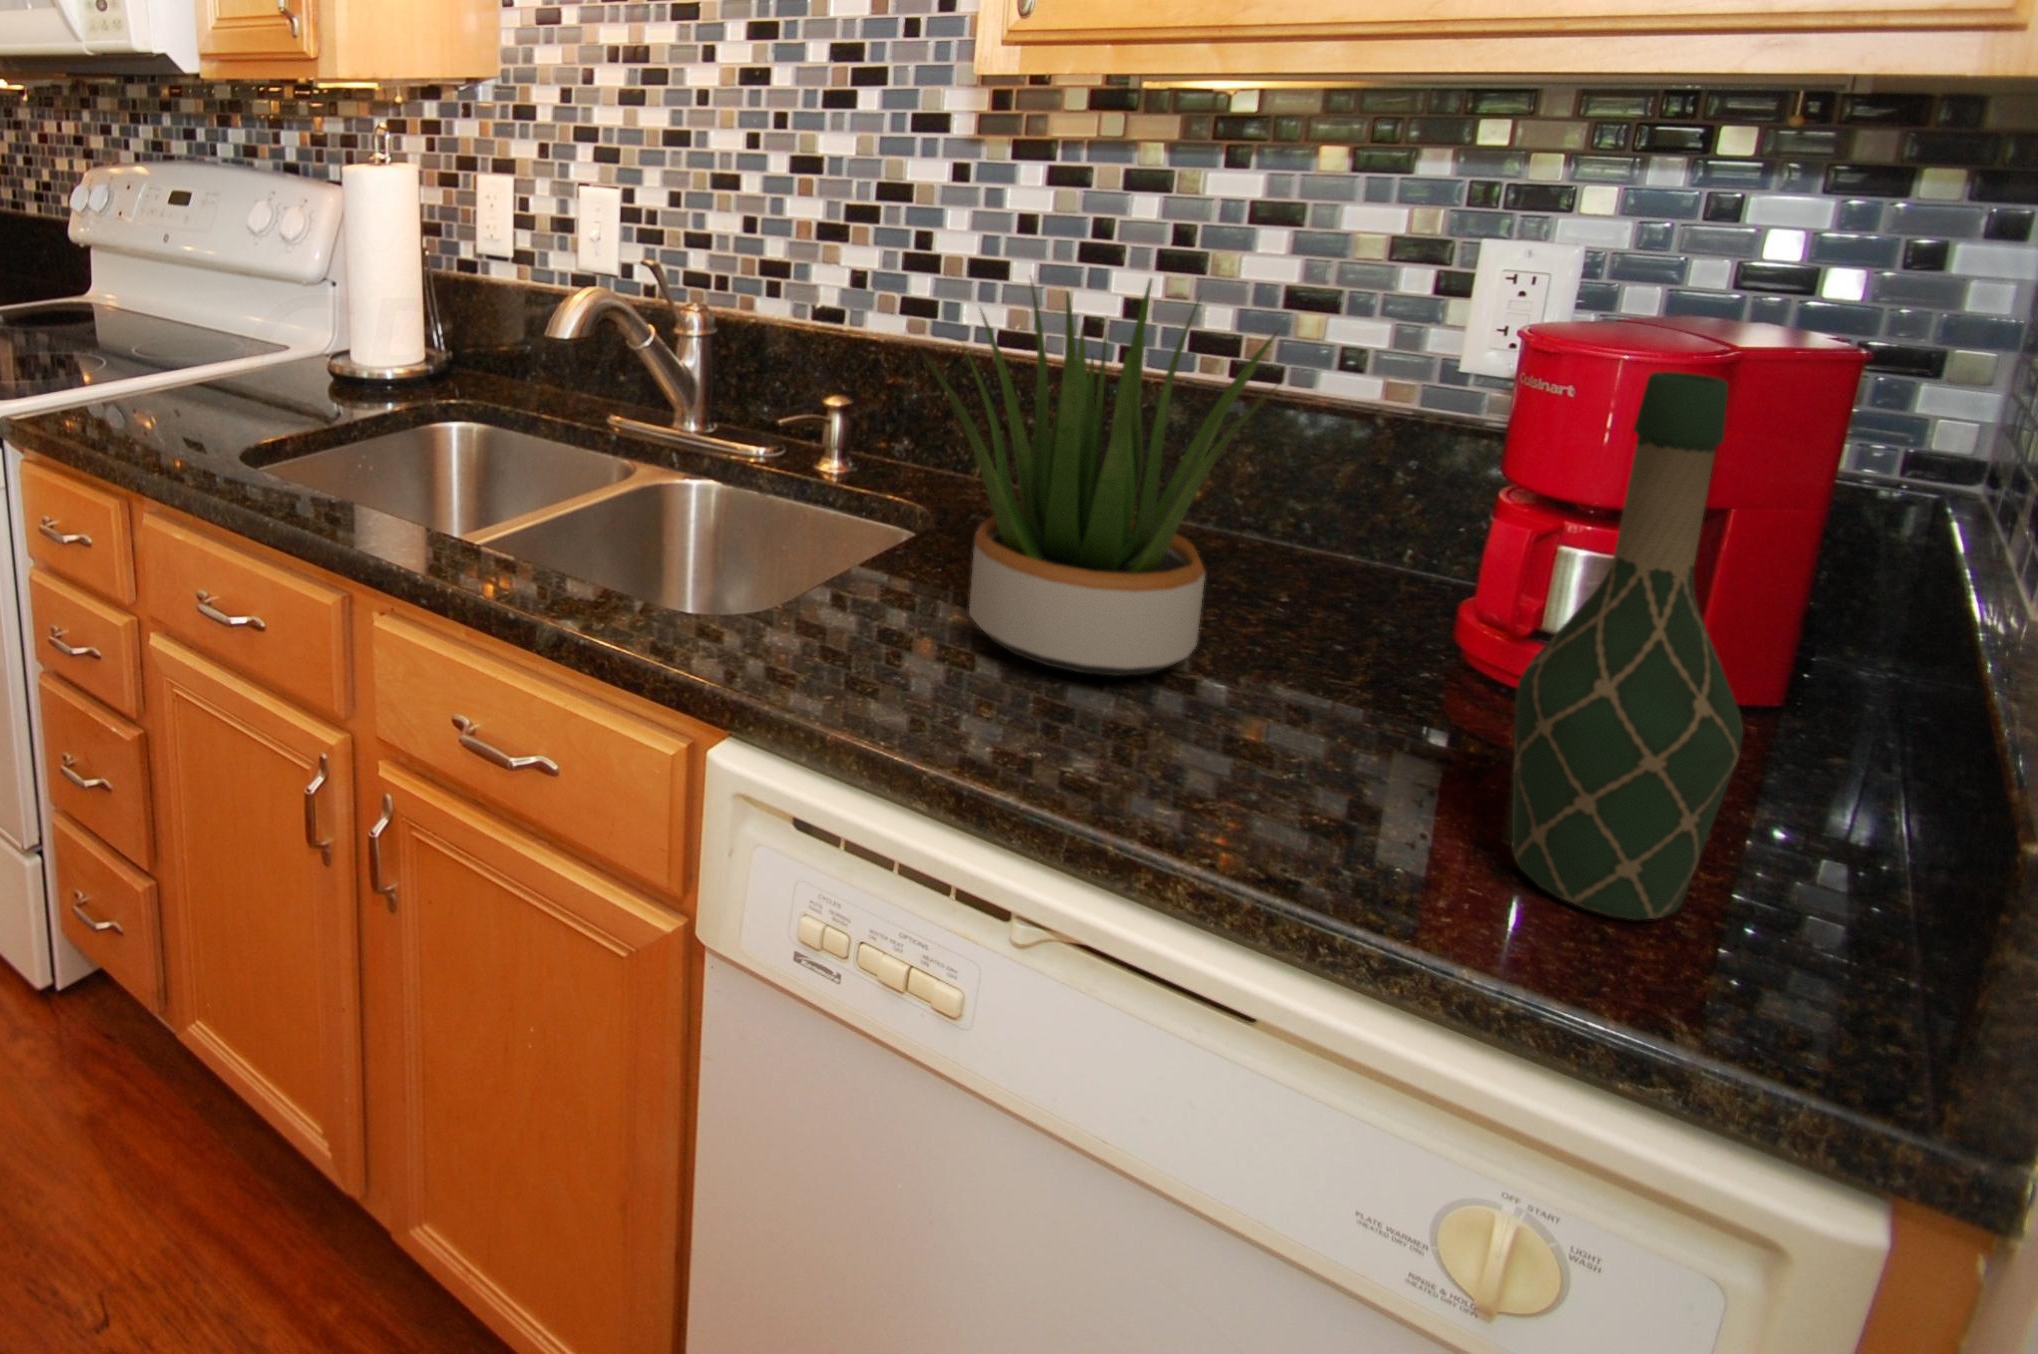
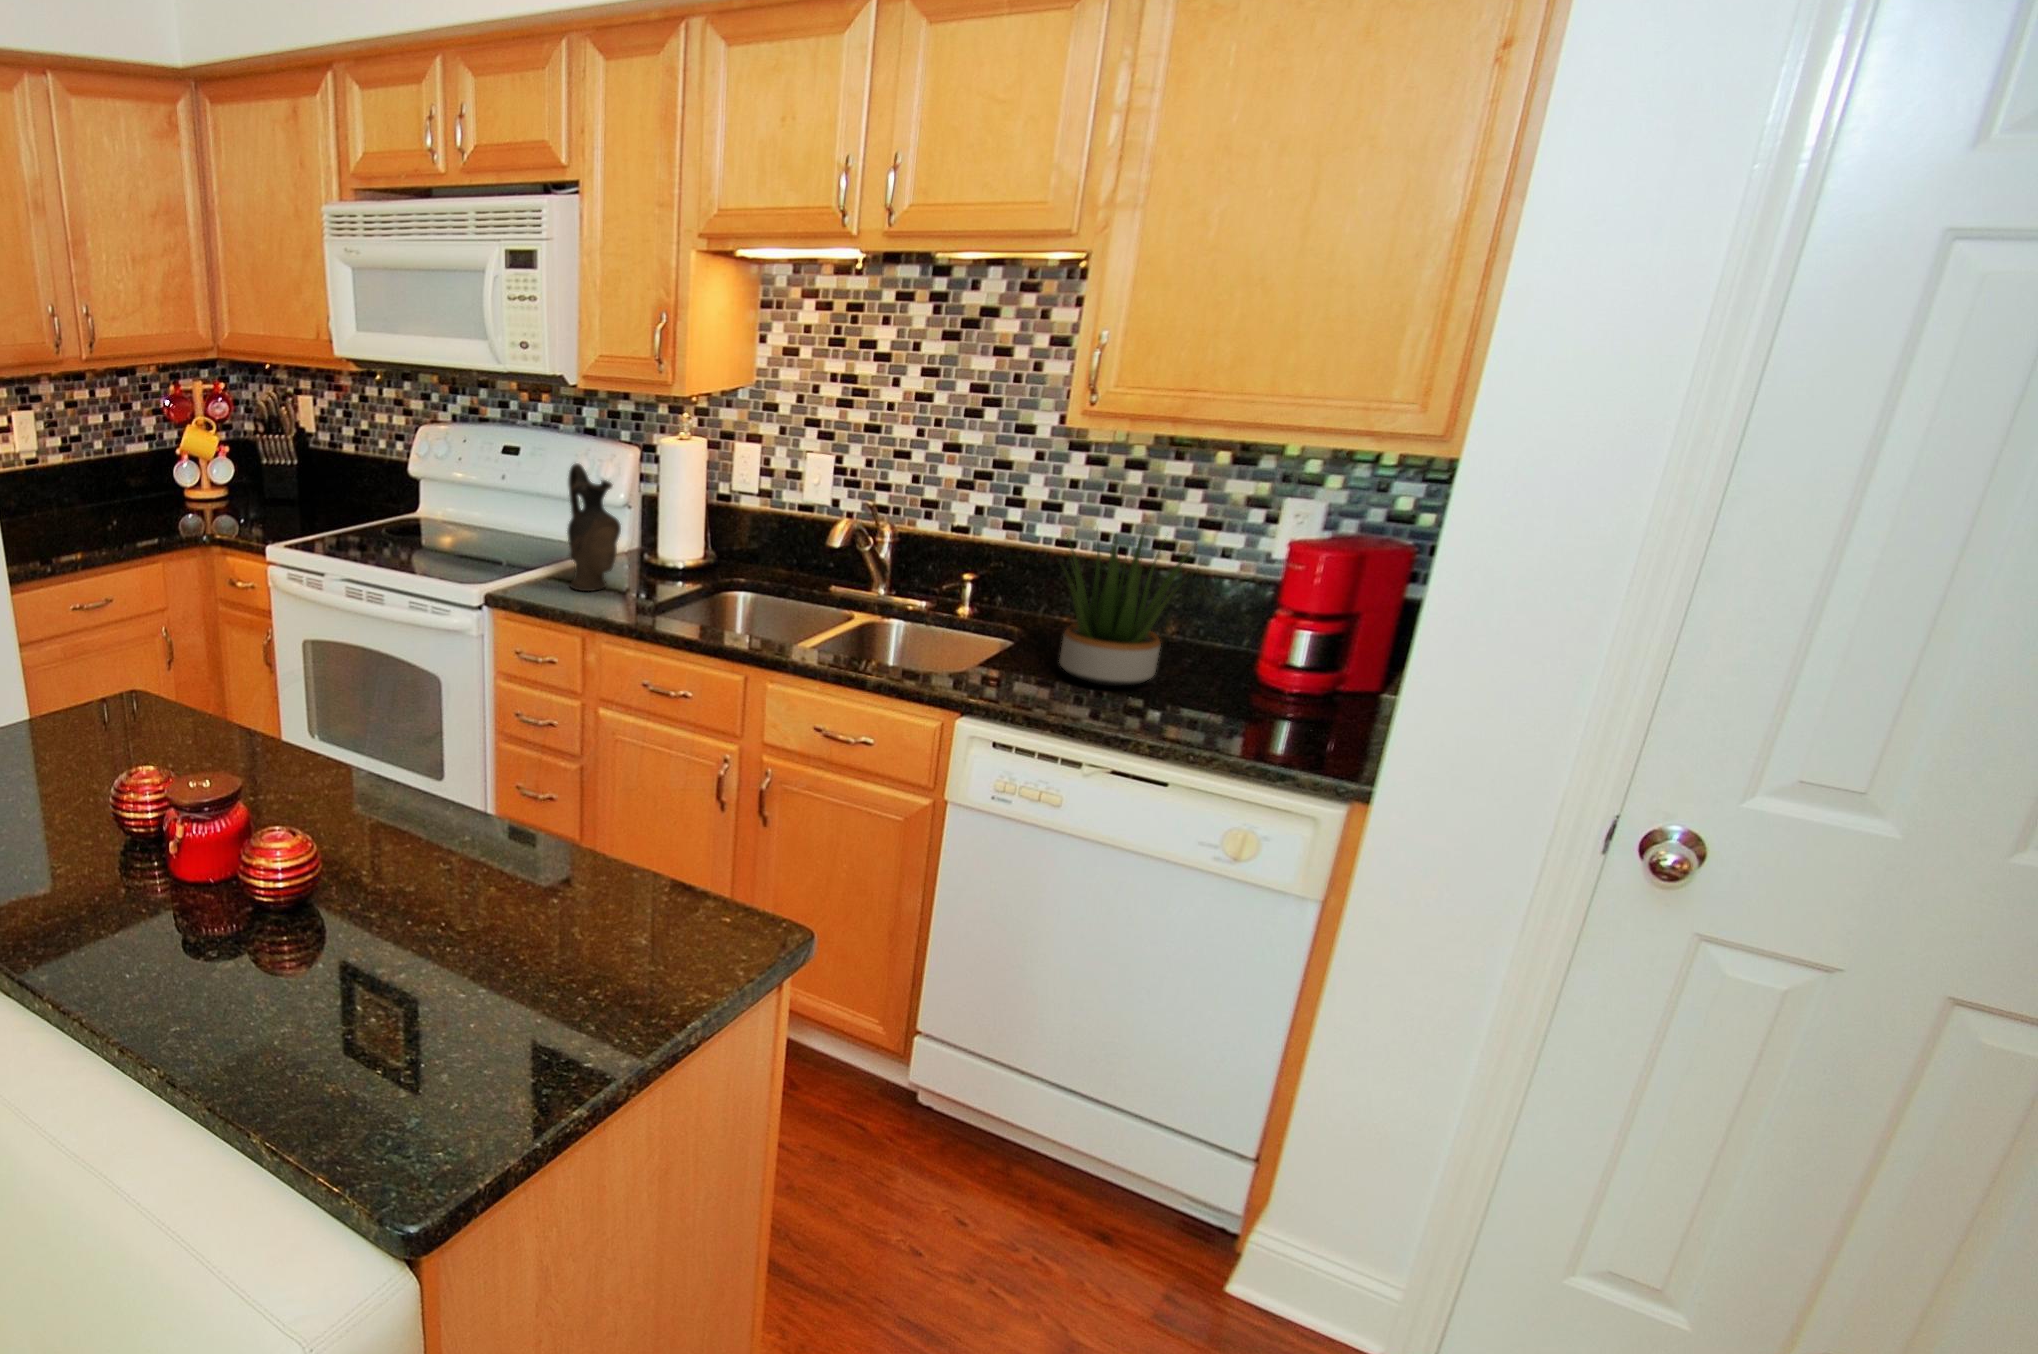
ceramic pitcher: none [133,194,230,417] -> present [567,463,621,591]
wine bottle: present [1512,371,1743,919] -> none [1264,564,1342,743]

